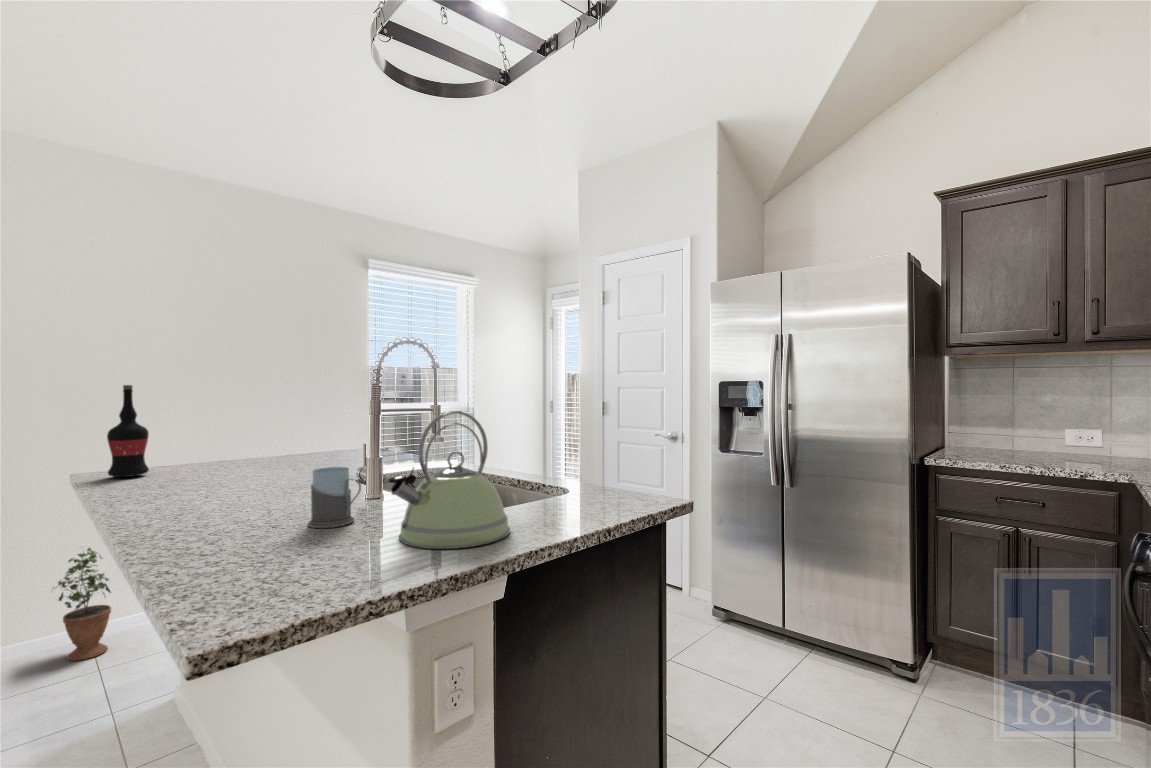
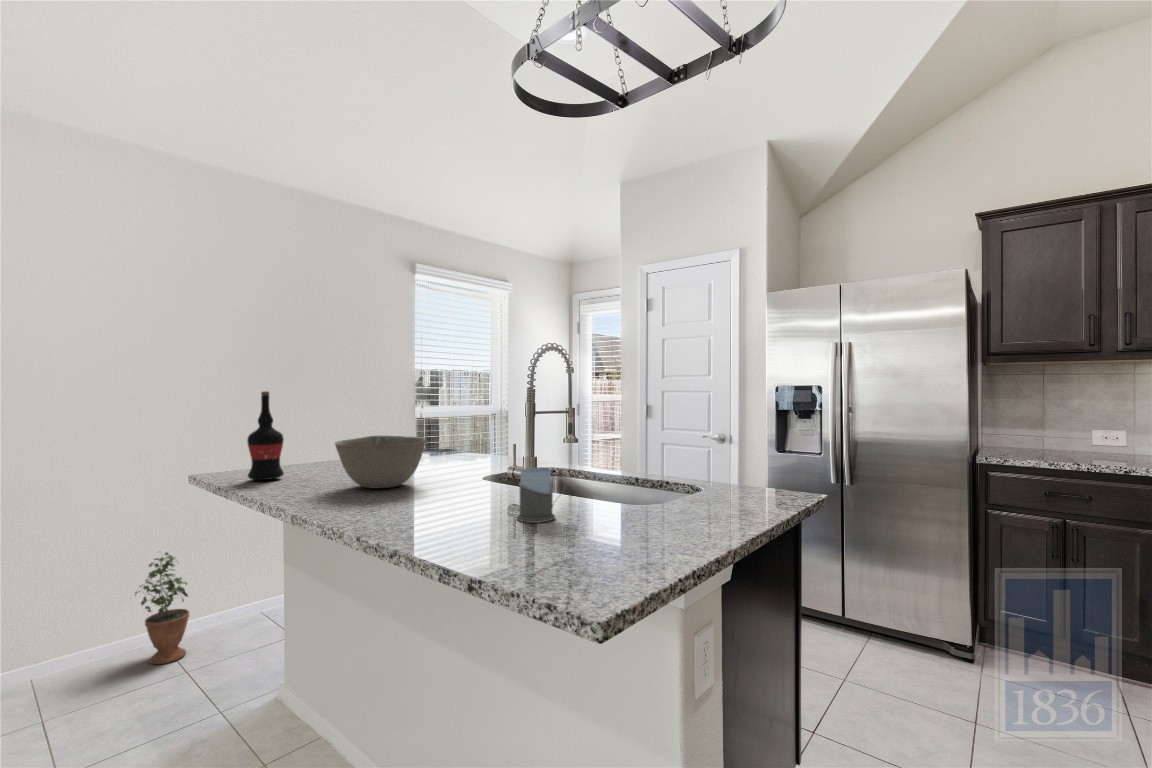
kettle: present [388,411,510,549] -> none [614,417,712,538]
bowl: none [176,431,284,487] -> present [335,436,426,488]

